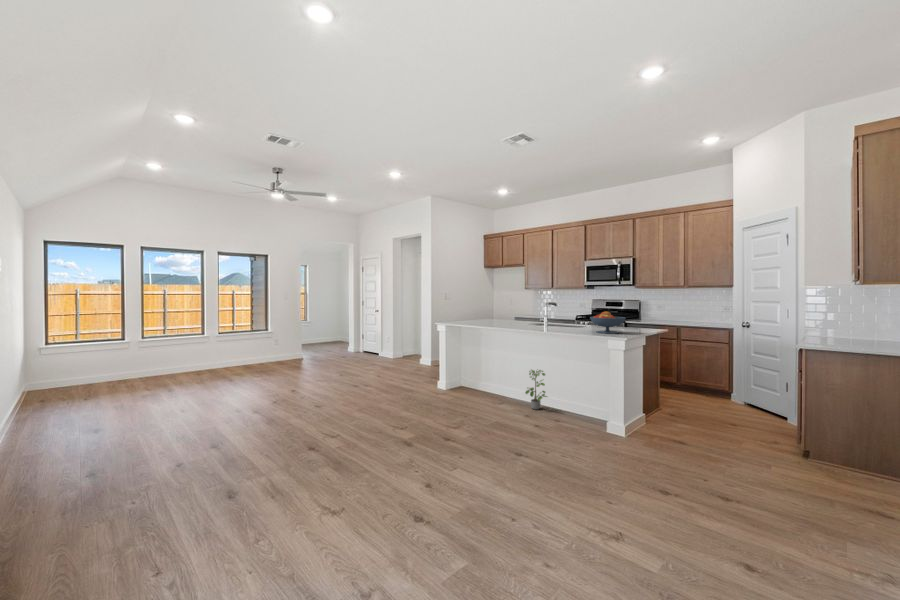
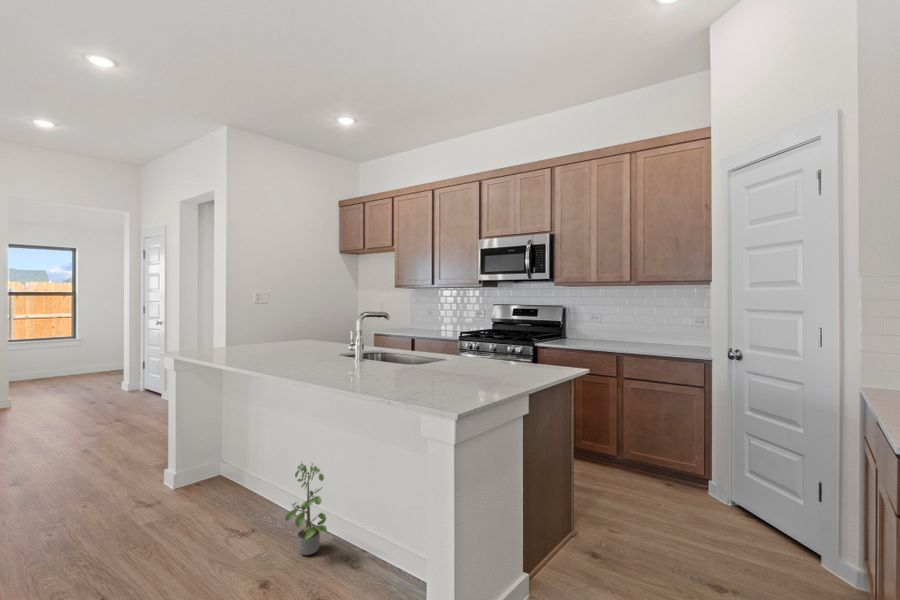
fruit bowl: present [590,312,625,334] -> none [393,338,474,397]

